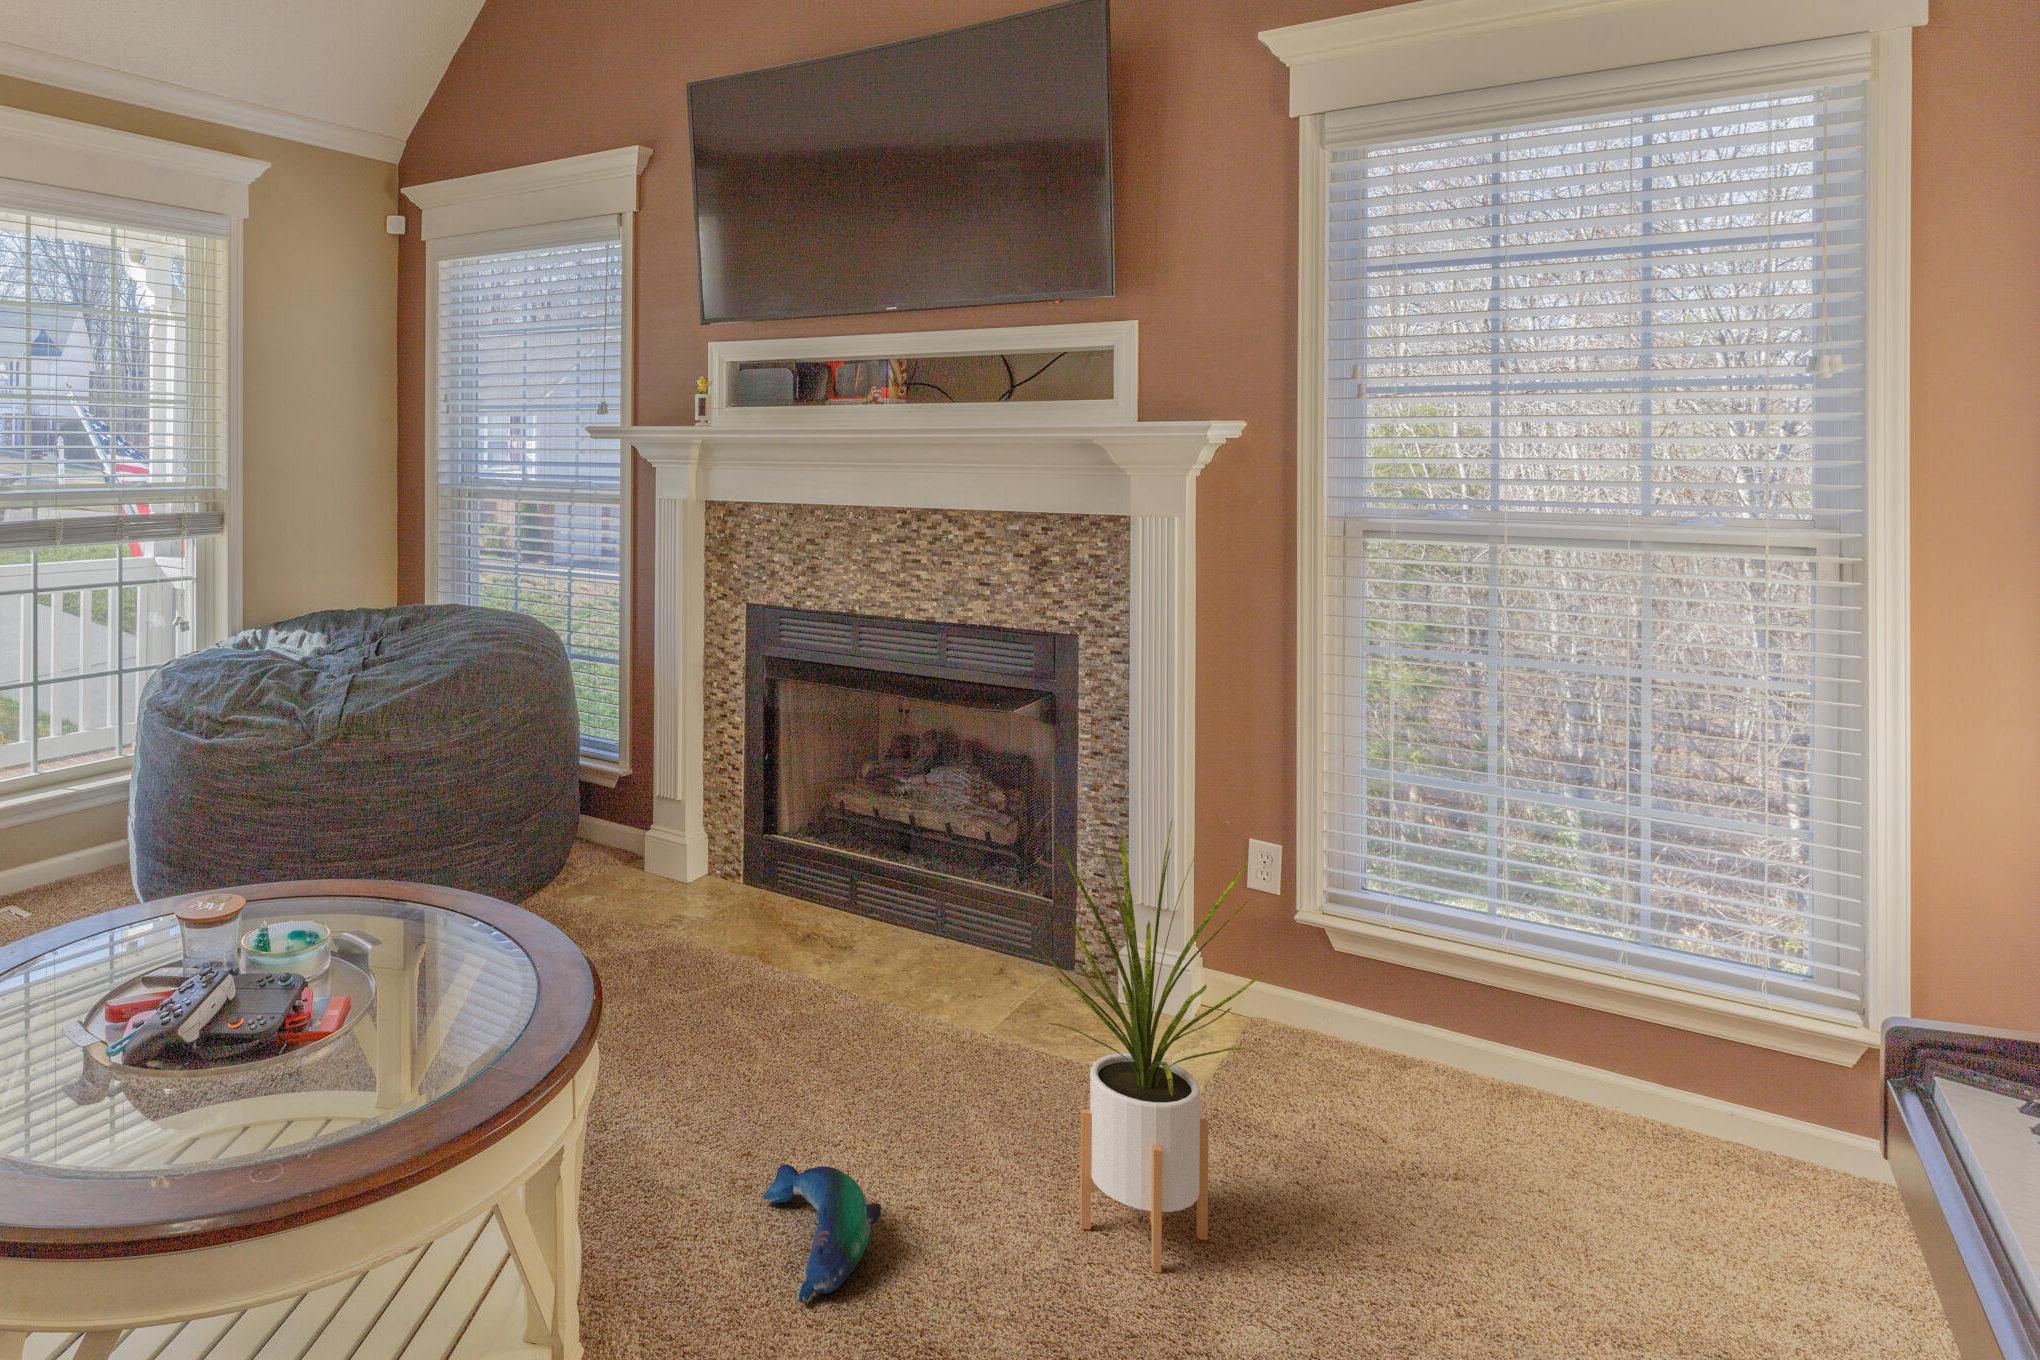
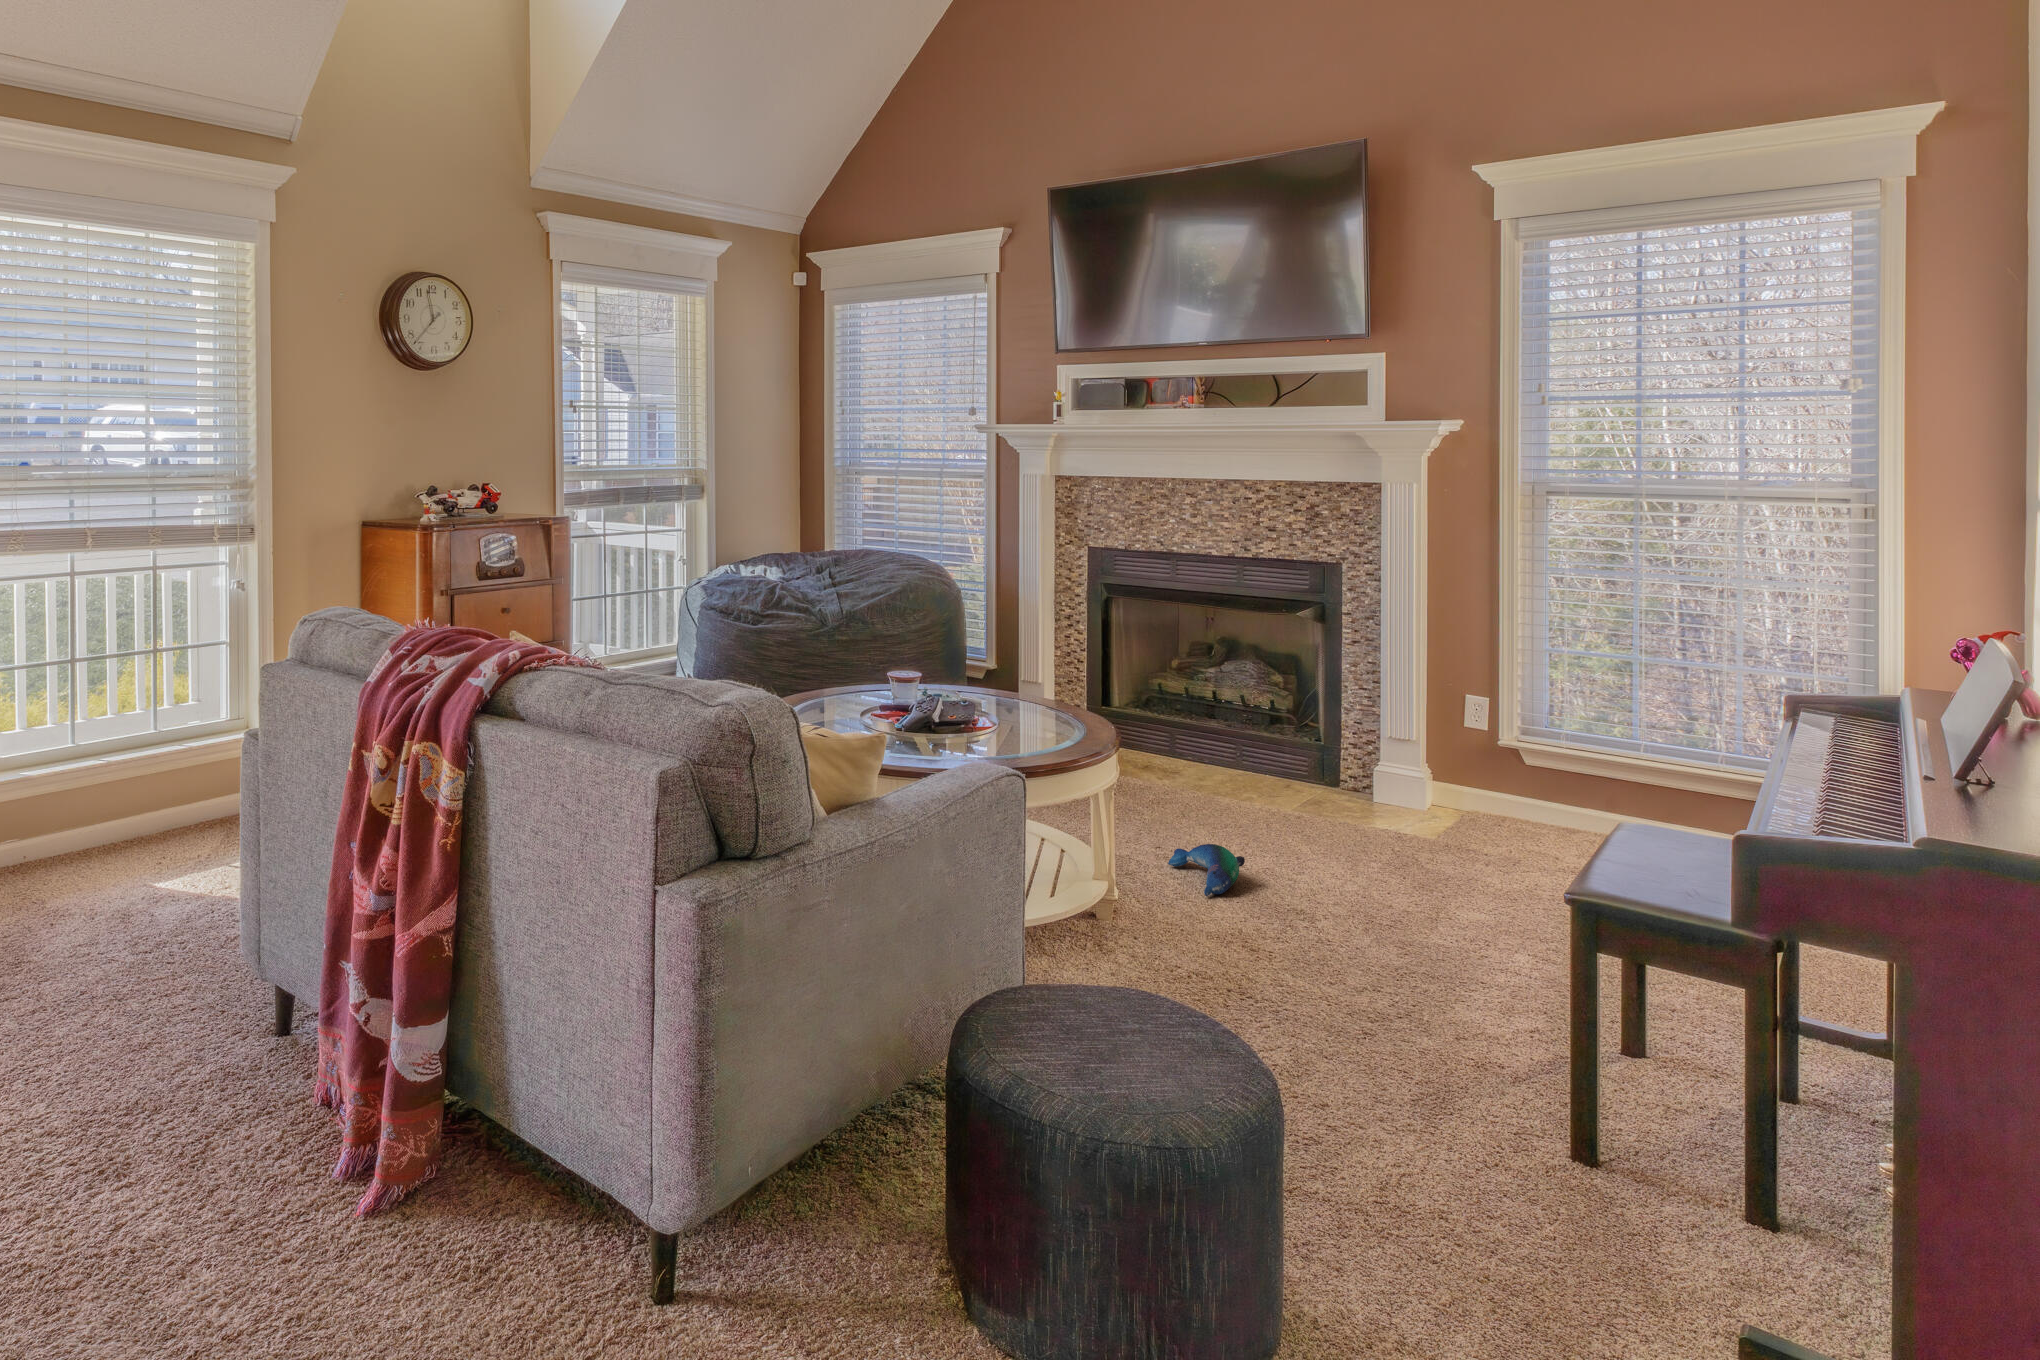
house plant: present [1035,821,1266,1273] -> none [1332,651,1475,896]

